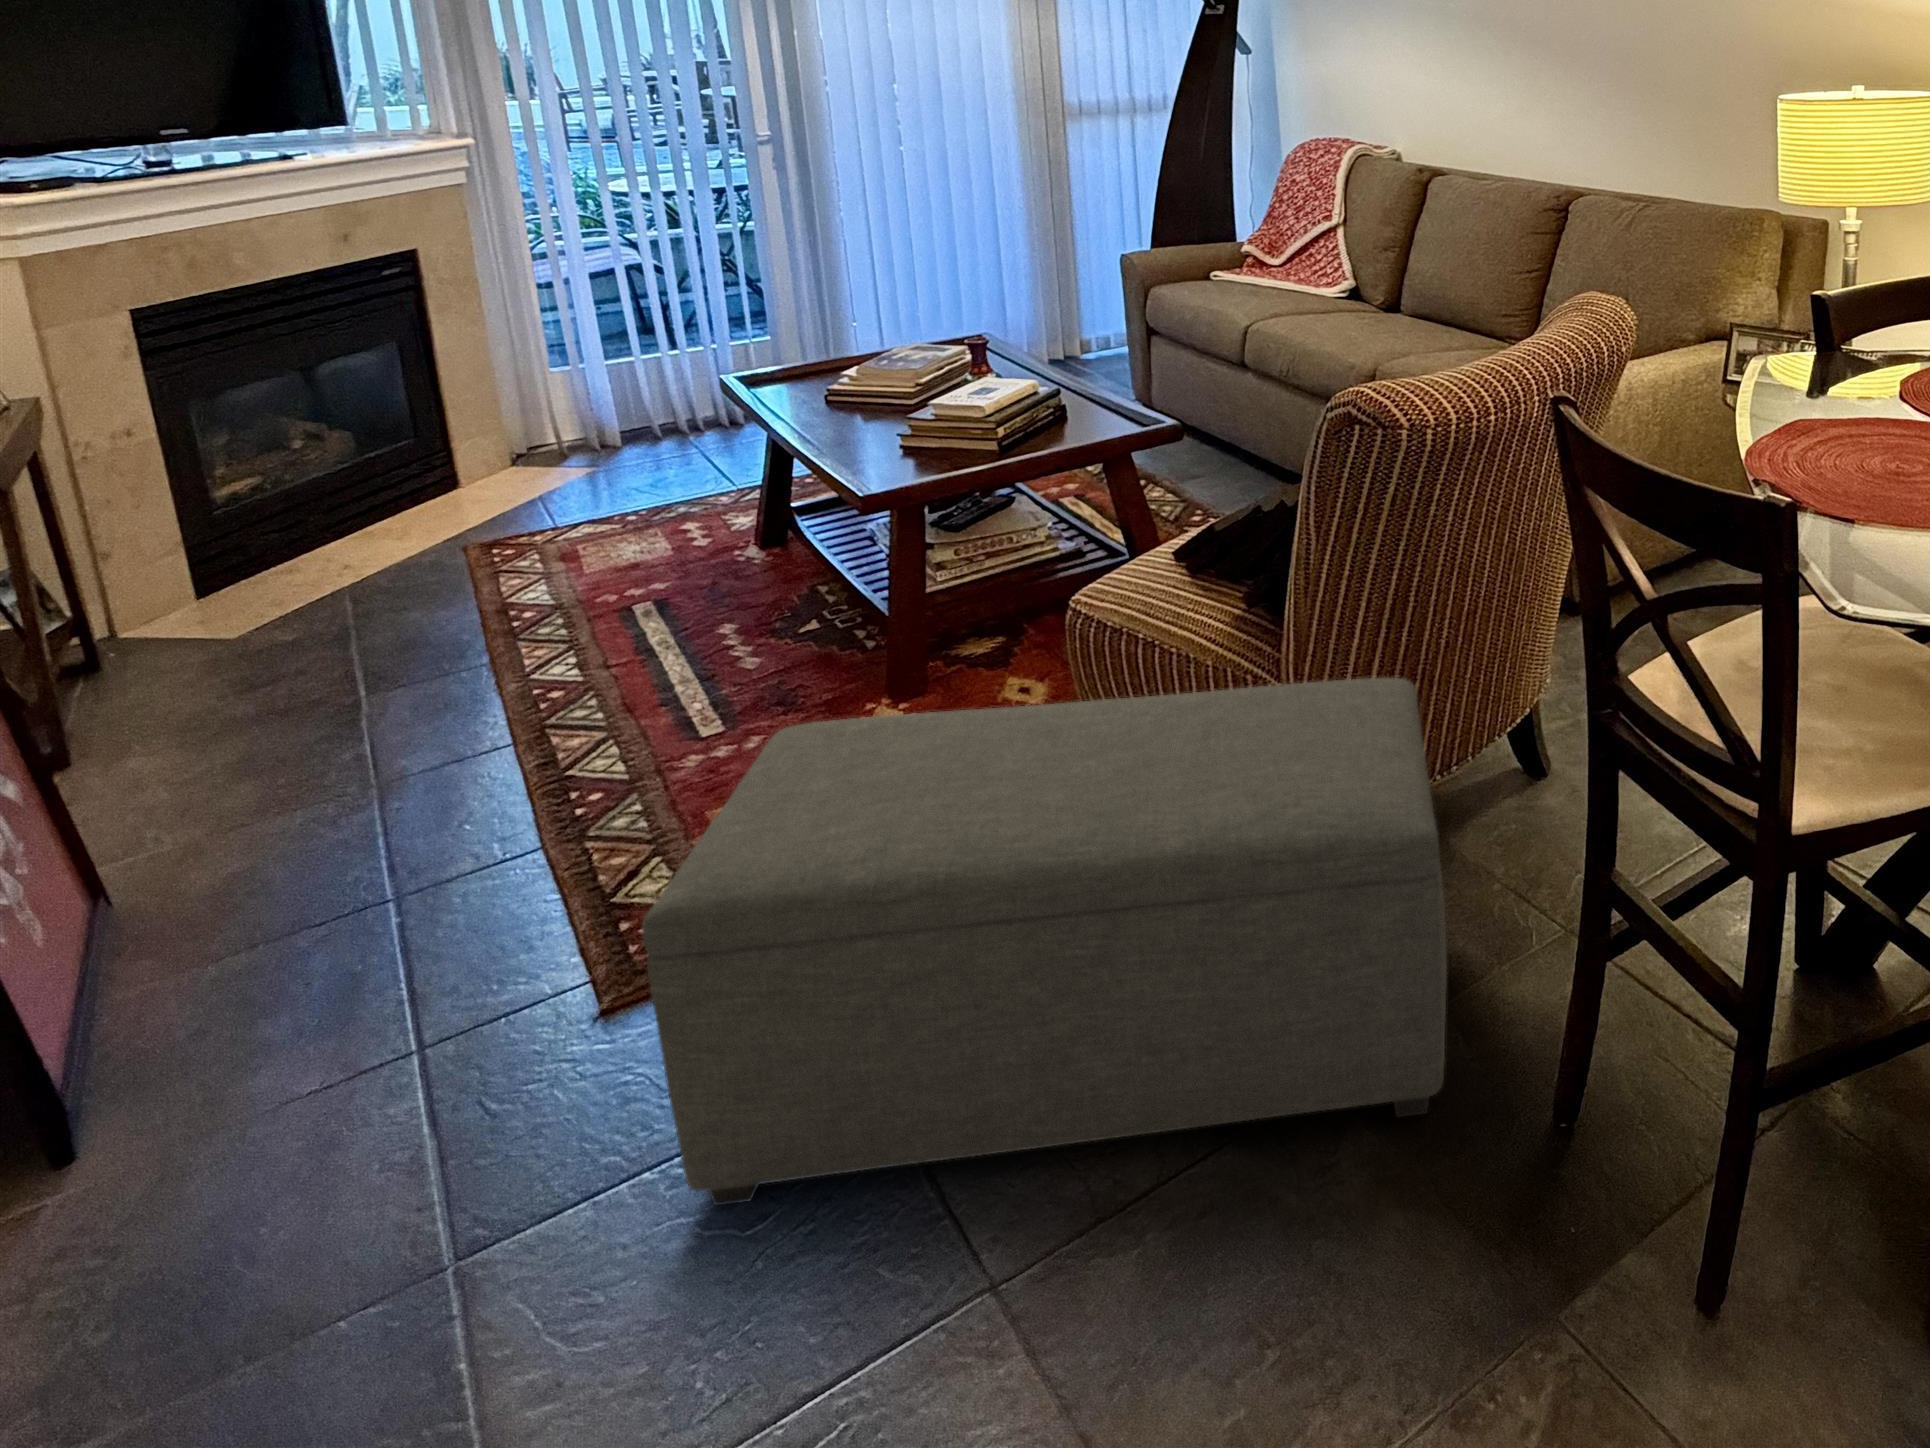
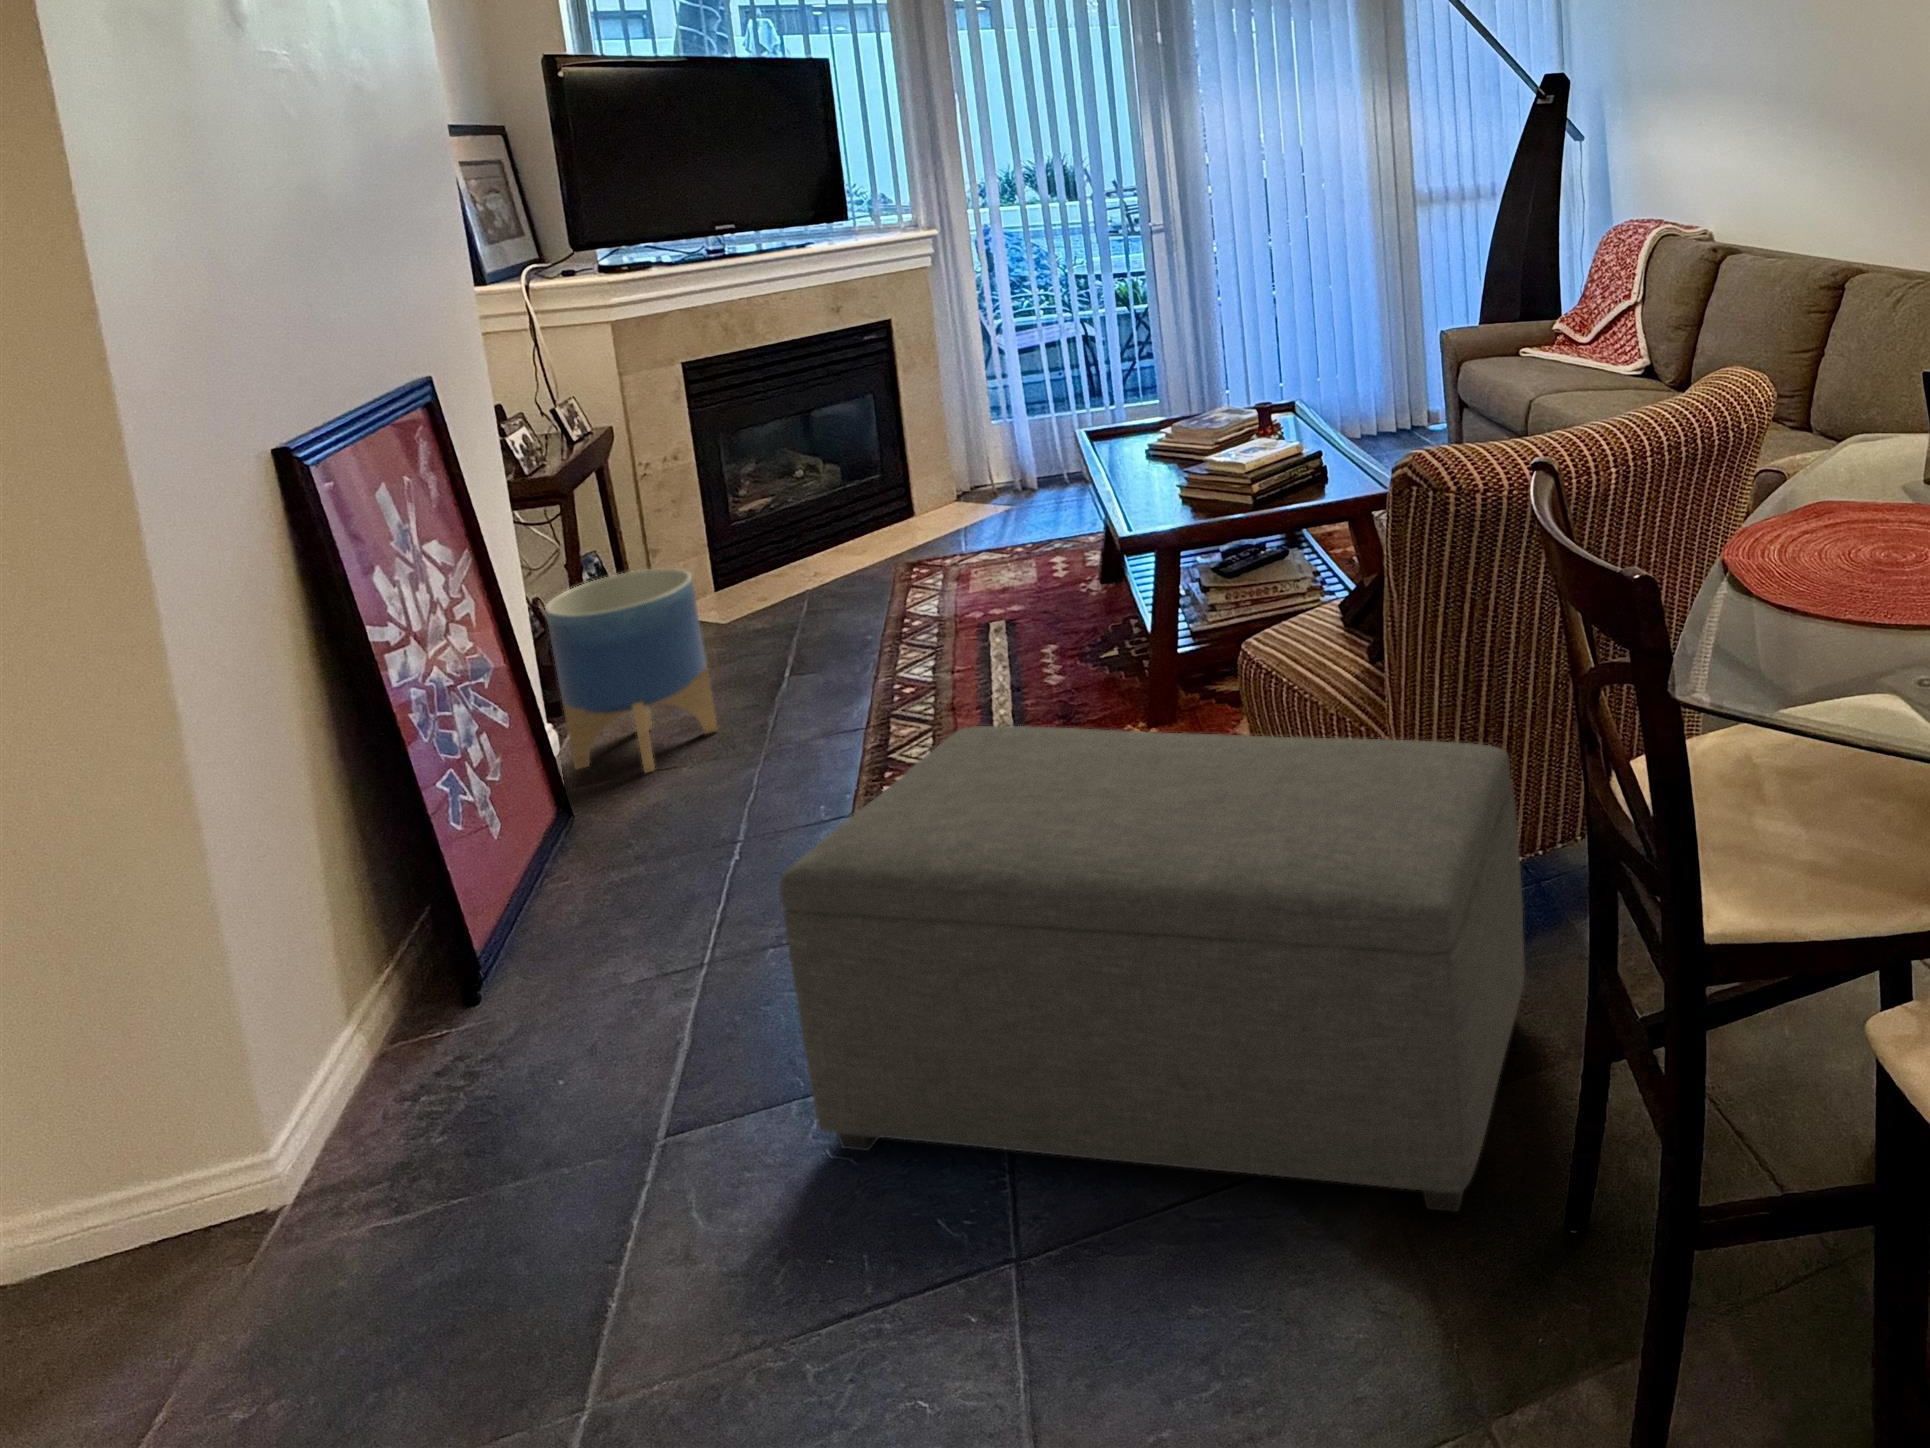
planter: none [21,579,293,850] -> present [545,568,718,773]

